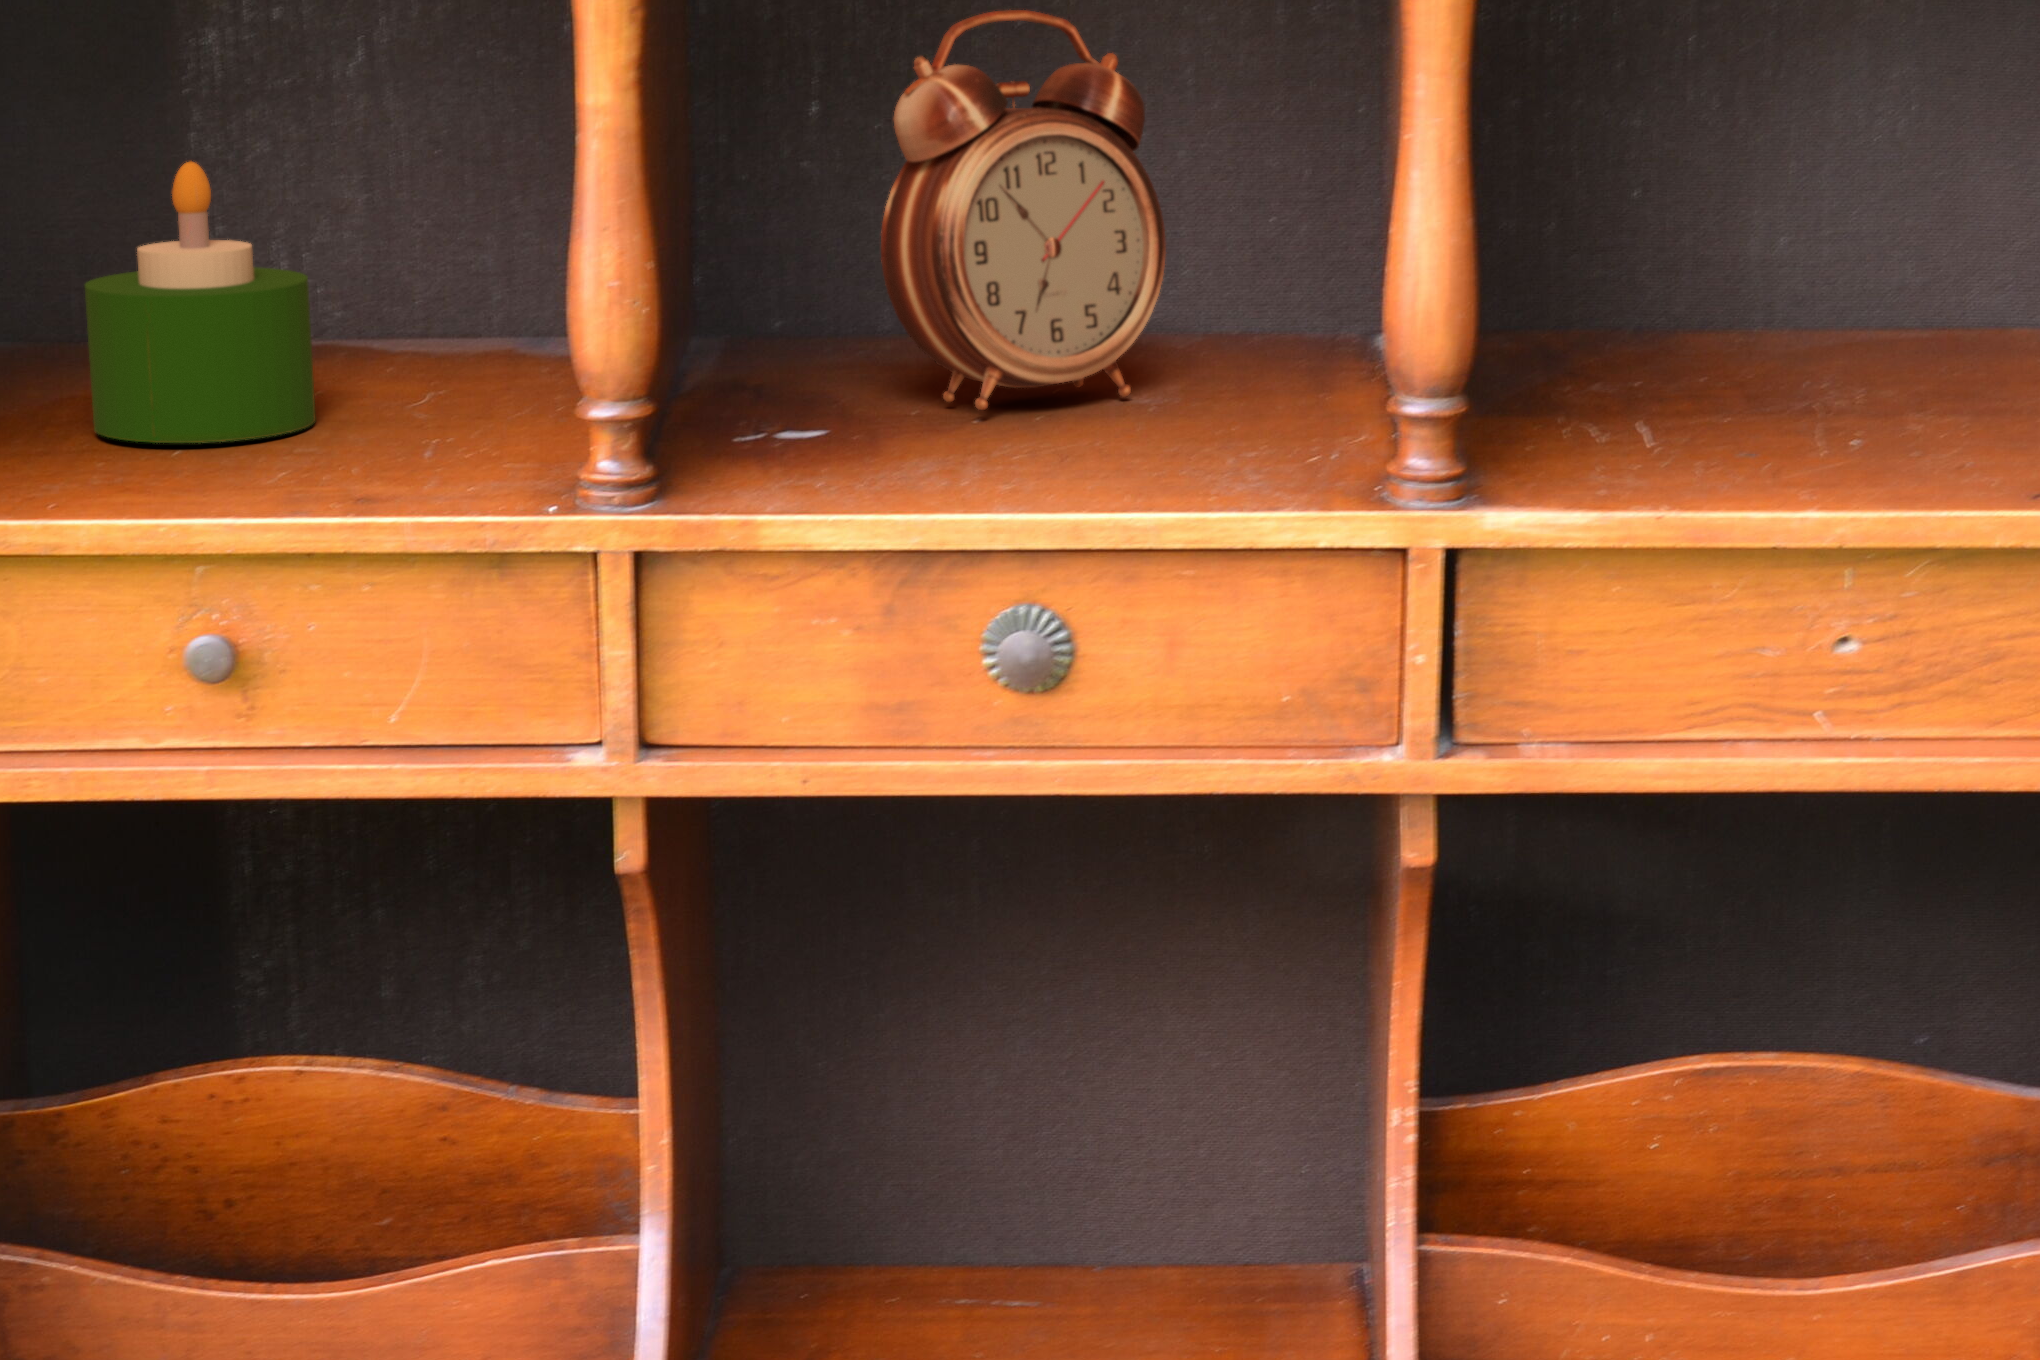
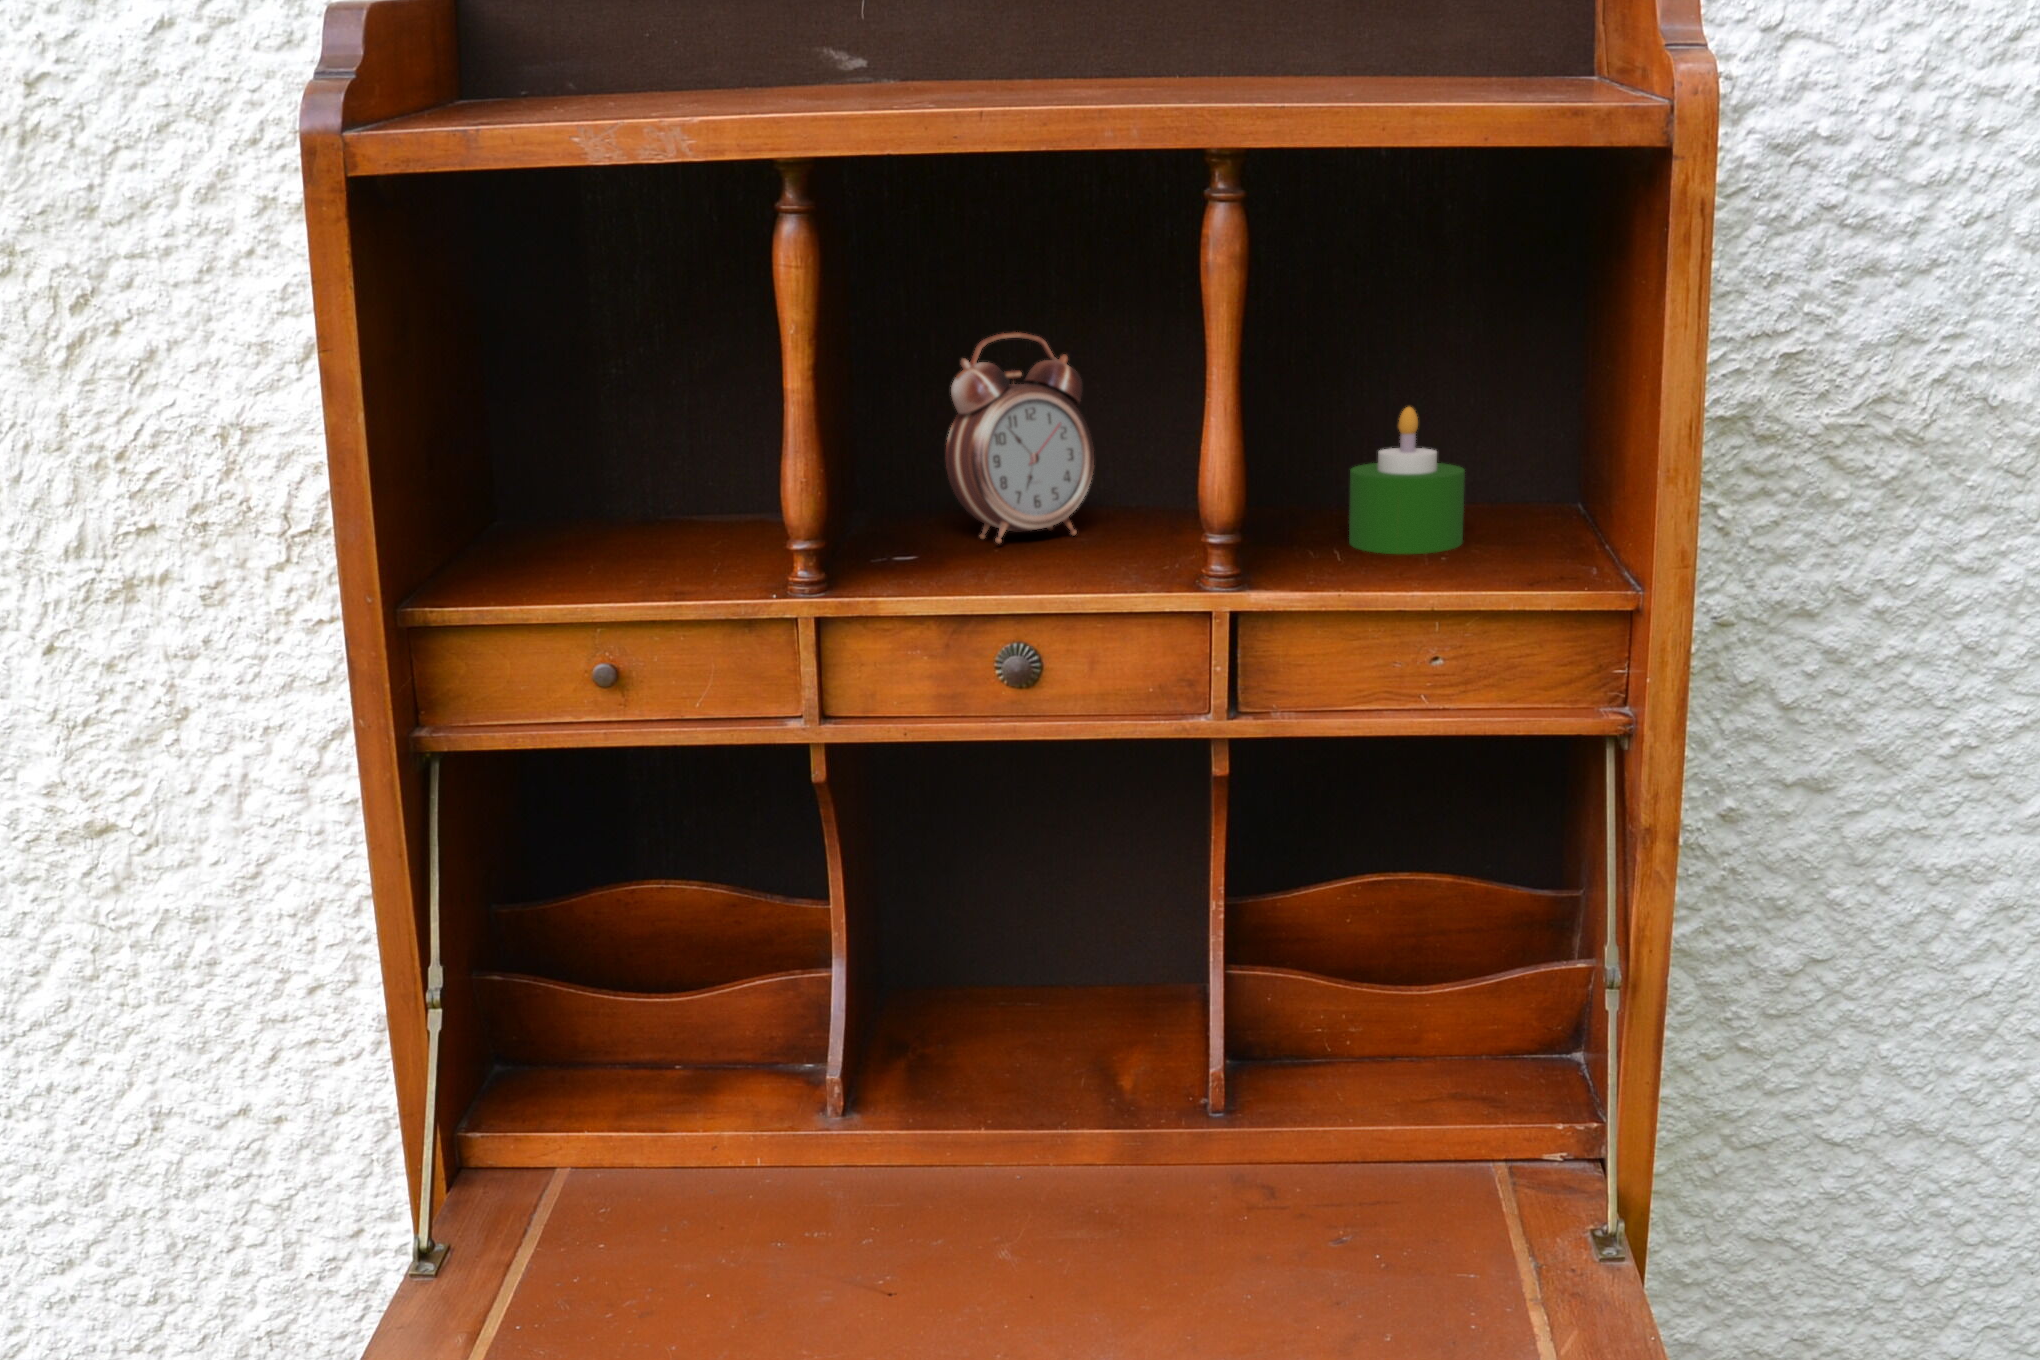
candle: present [85,162,316,443] -> present [1349,407,1465,554]

